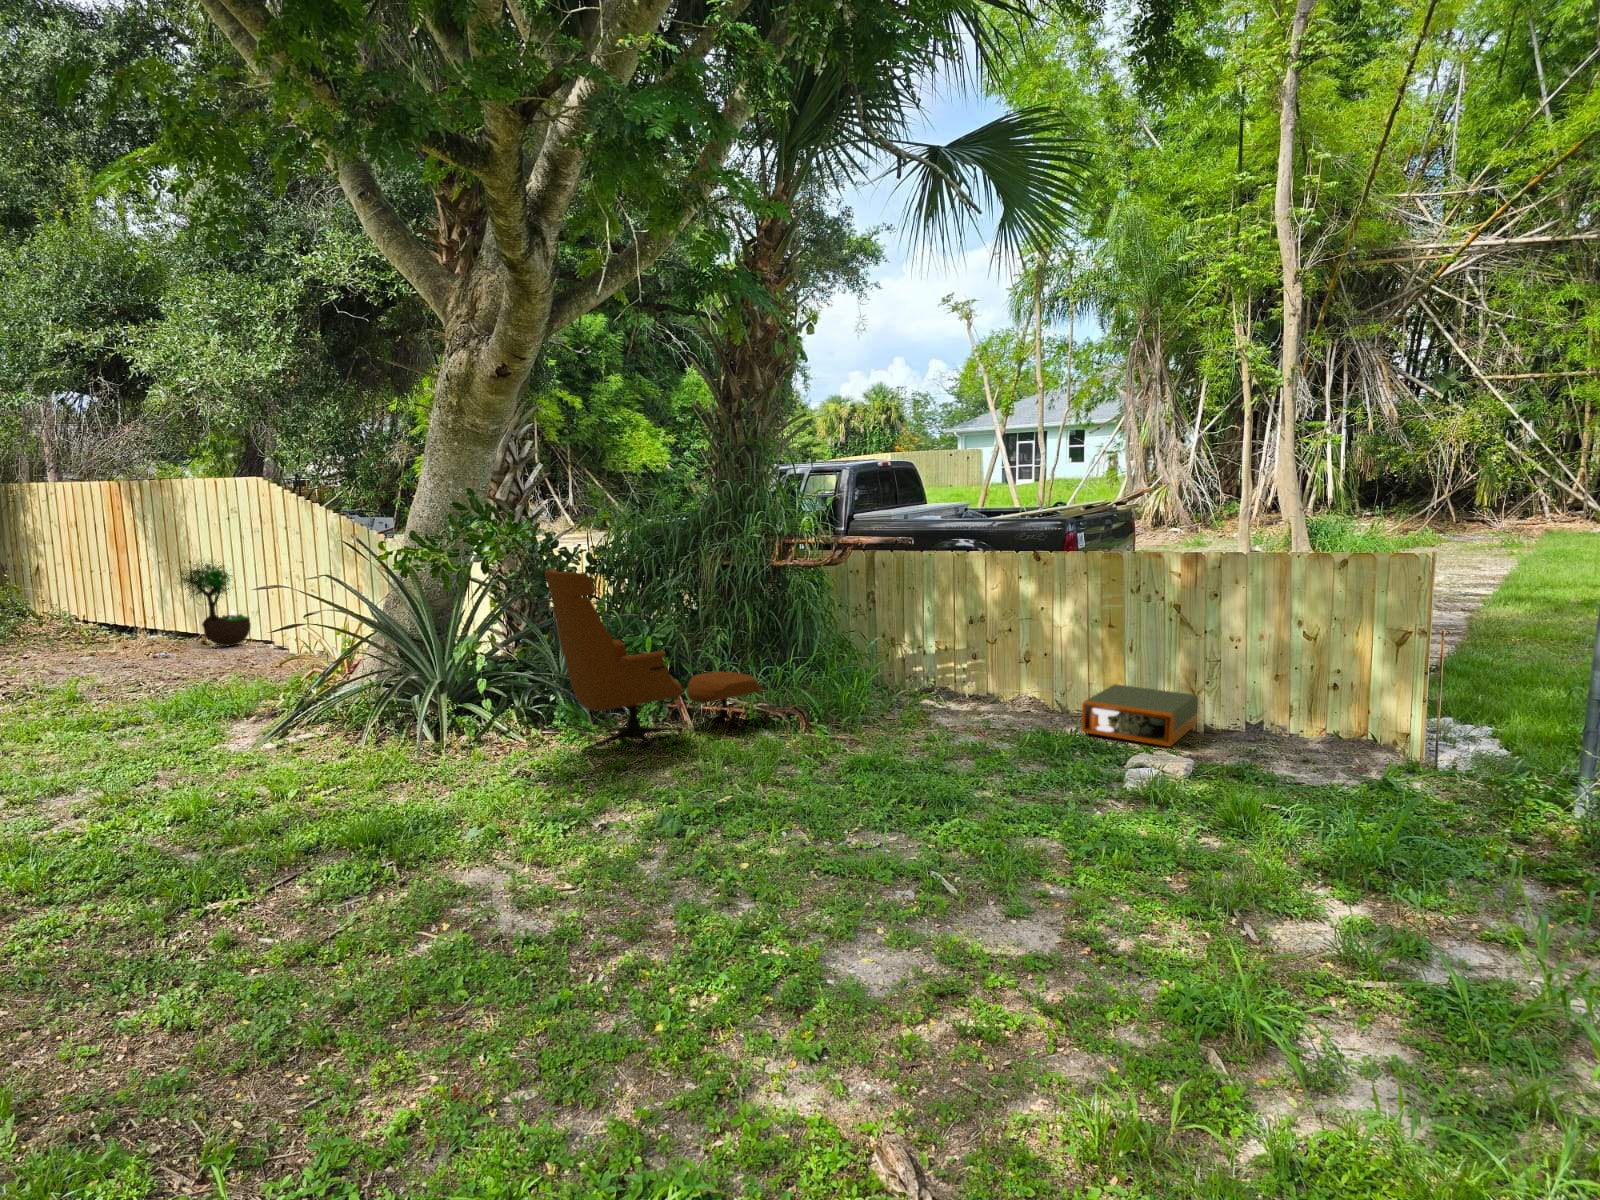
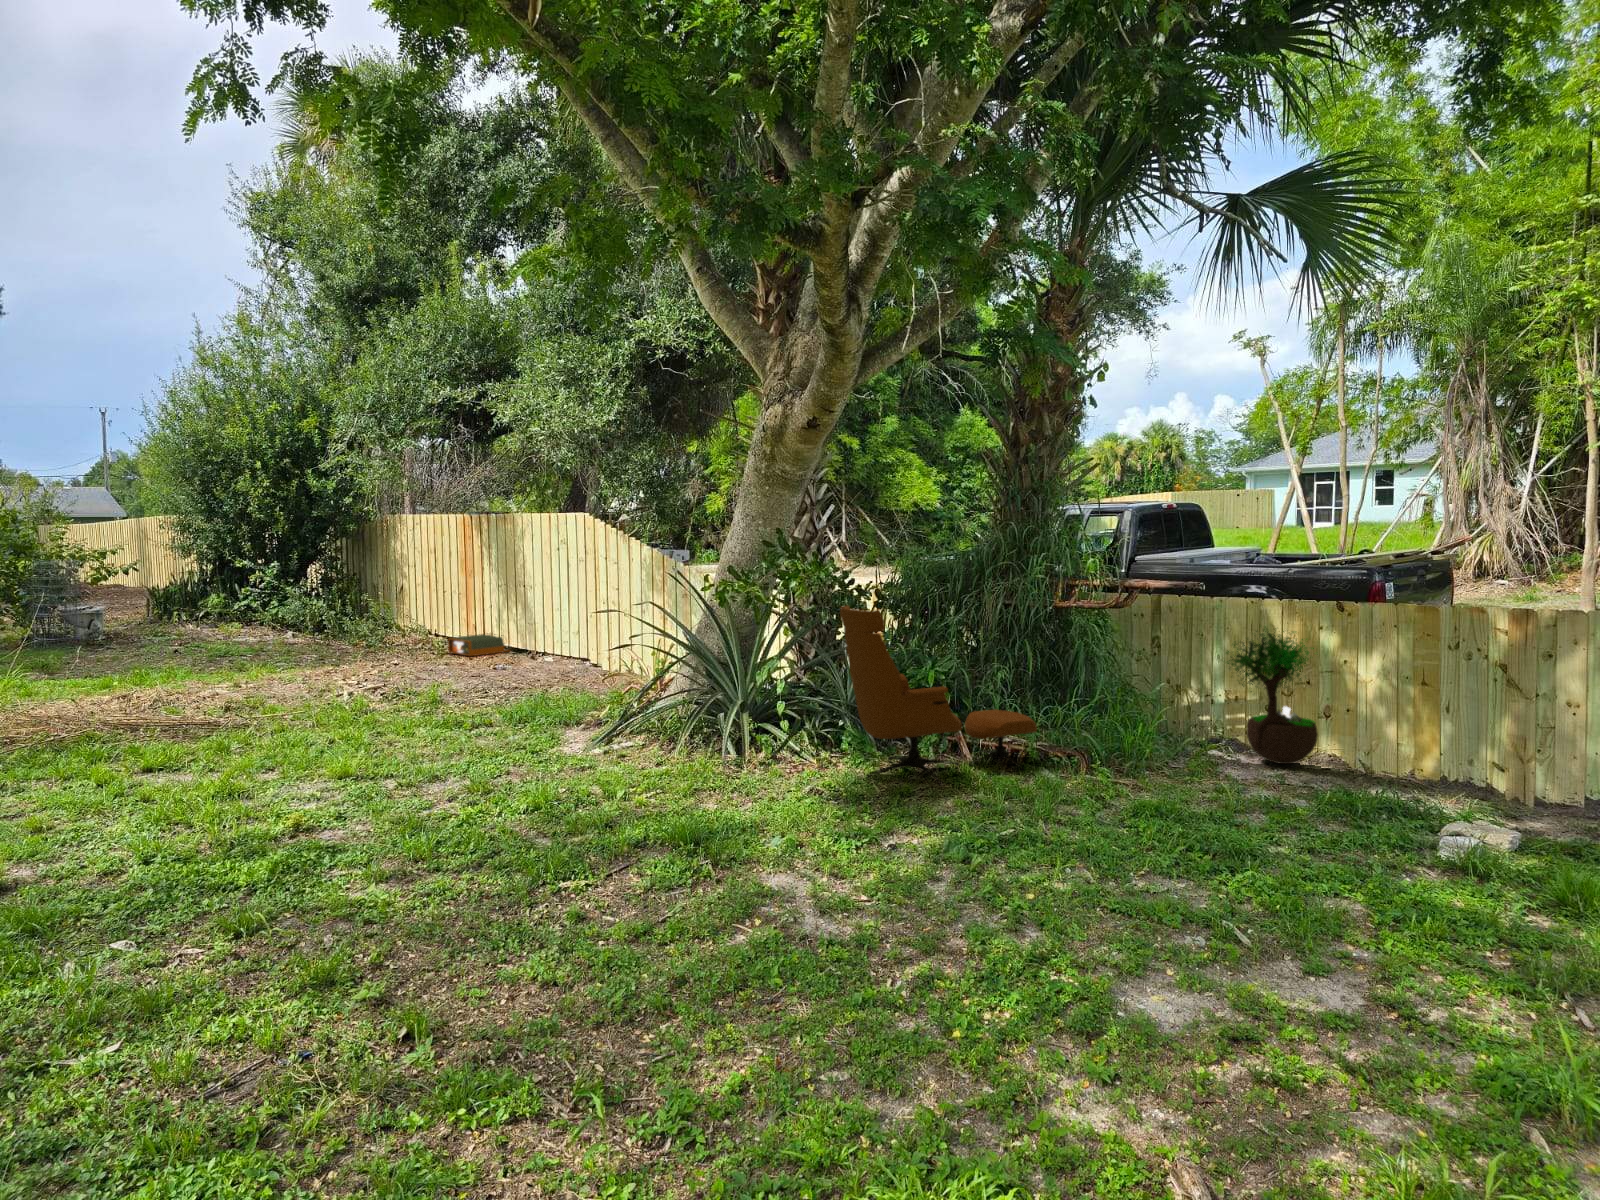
potted tree: present [181,561,251,646] -> present [1226,627,1318,764]
storage box: present [1081,684,1198,747] -> present [448,634,510,656]

